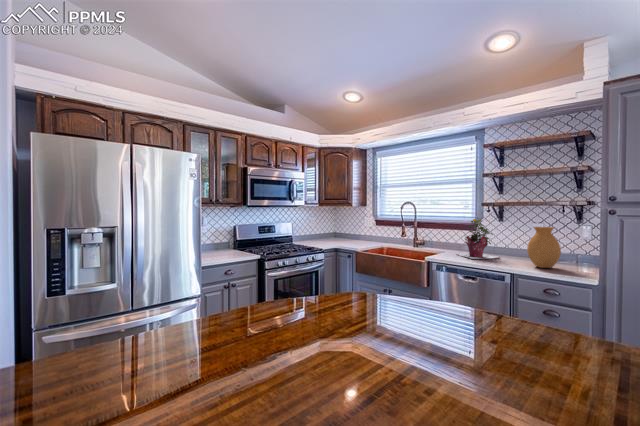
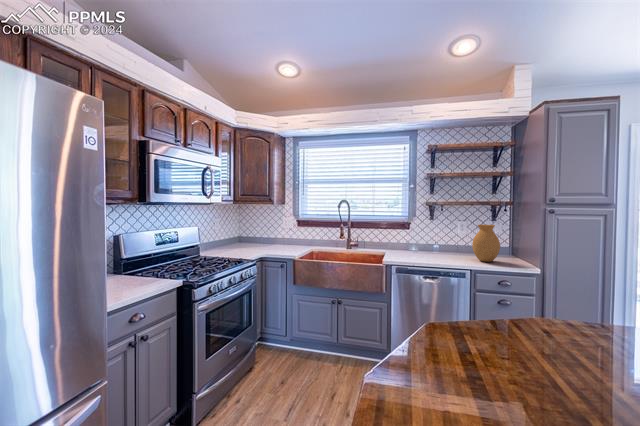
potted plant: present [456,219,500,259] -> none [400,216,440,258]

